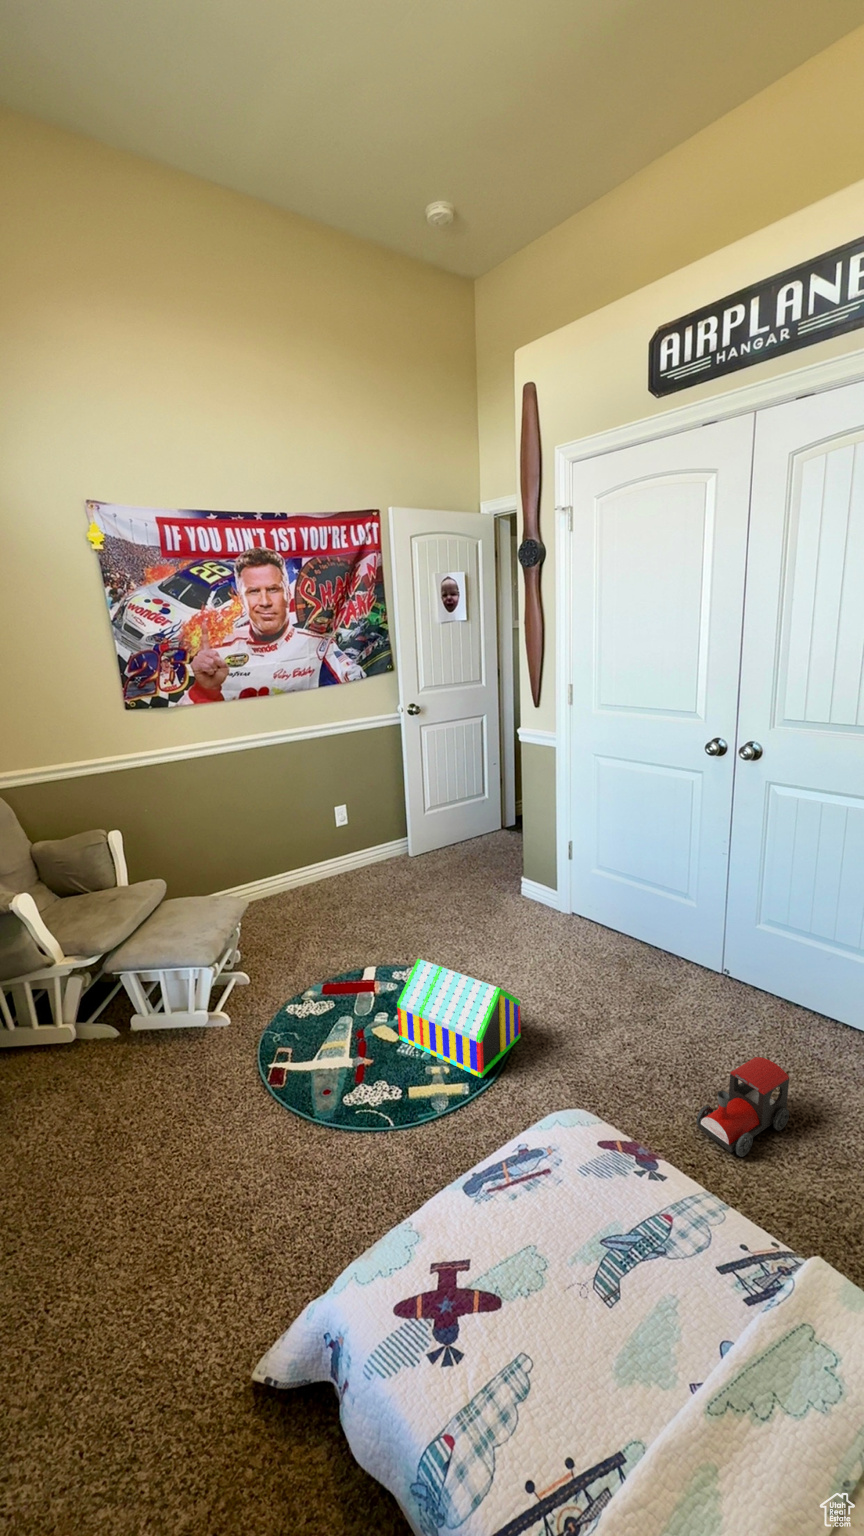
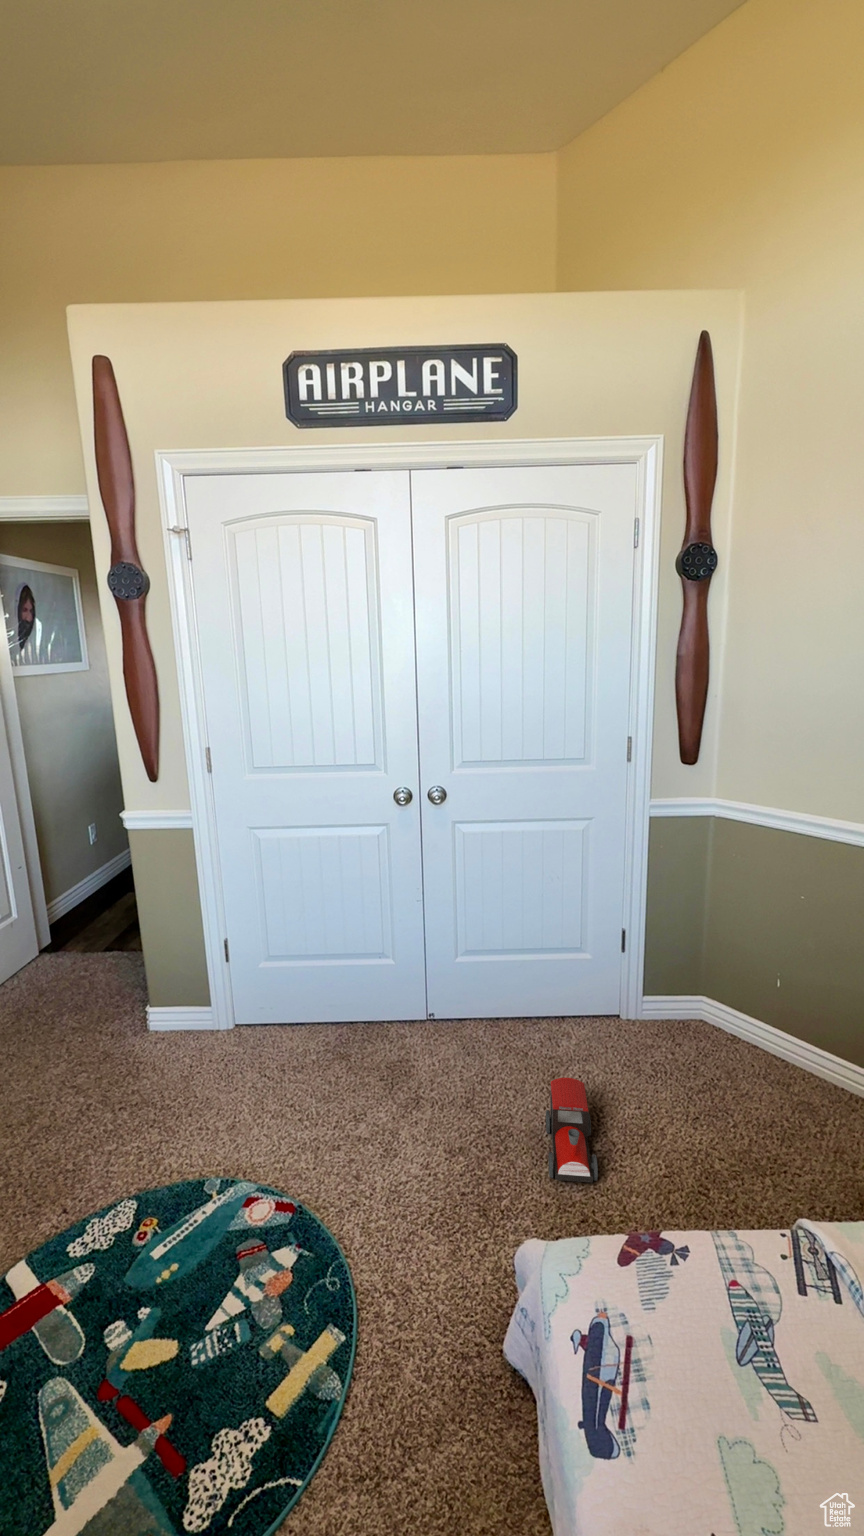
toy house: present [397,959,521,1078] -> none [173,1166,338,1345]

